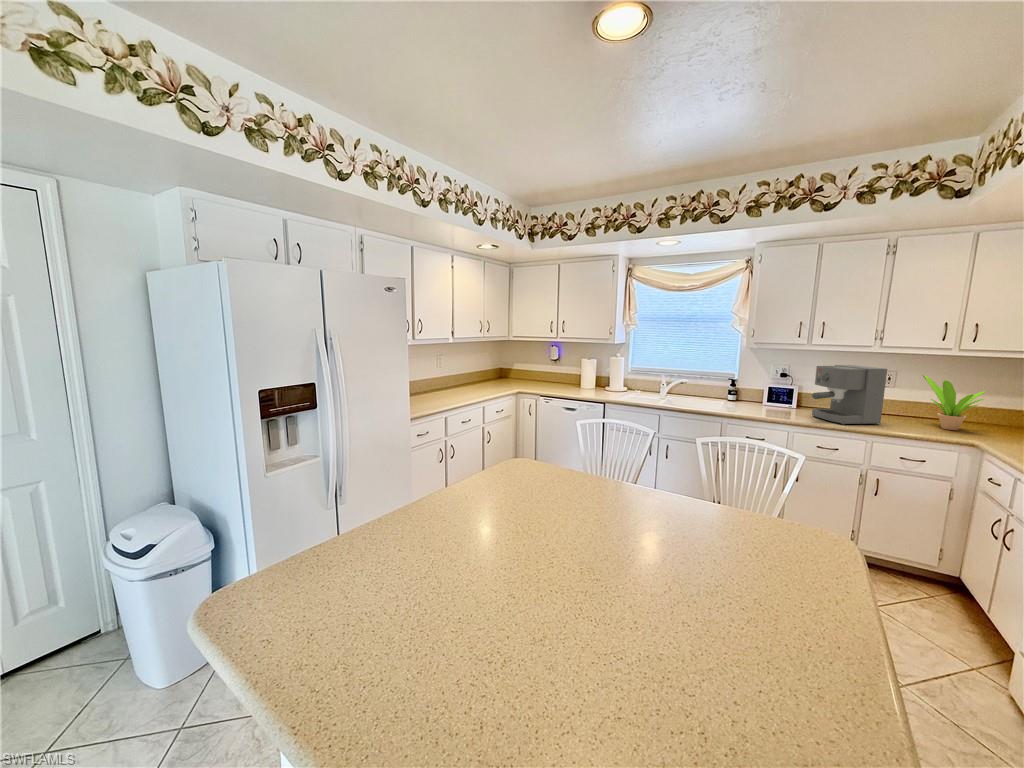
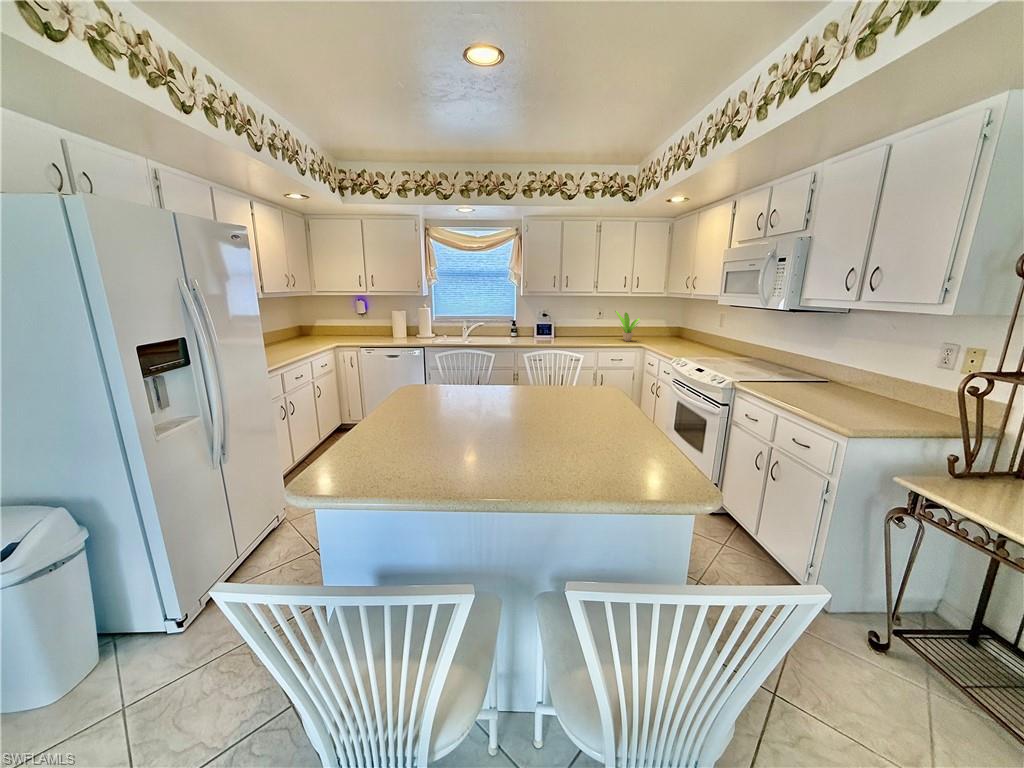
coffee maker: present [812,365,887,425] -> none [565,306,601,343]

